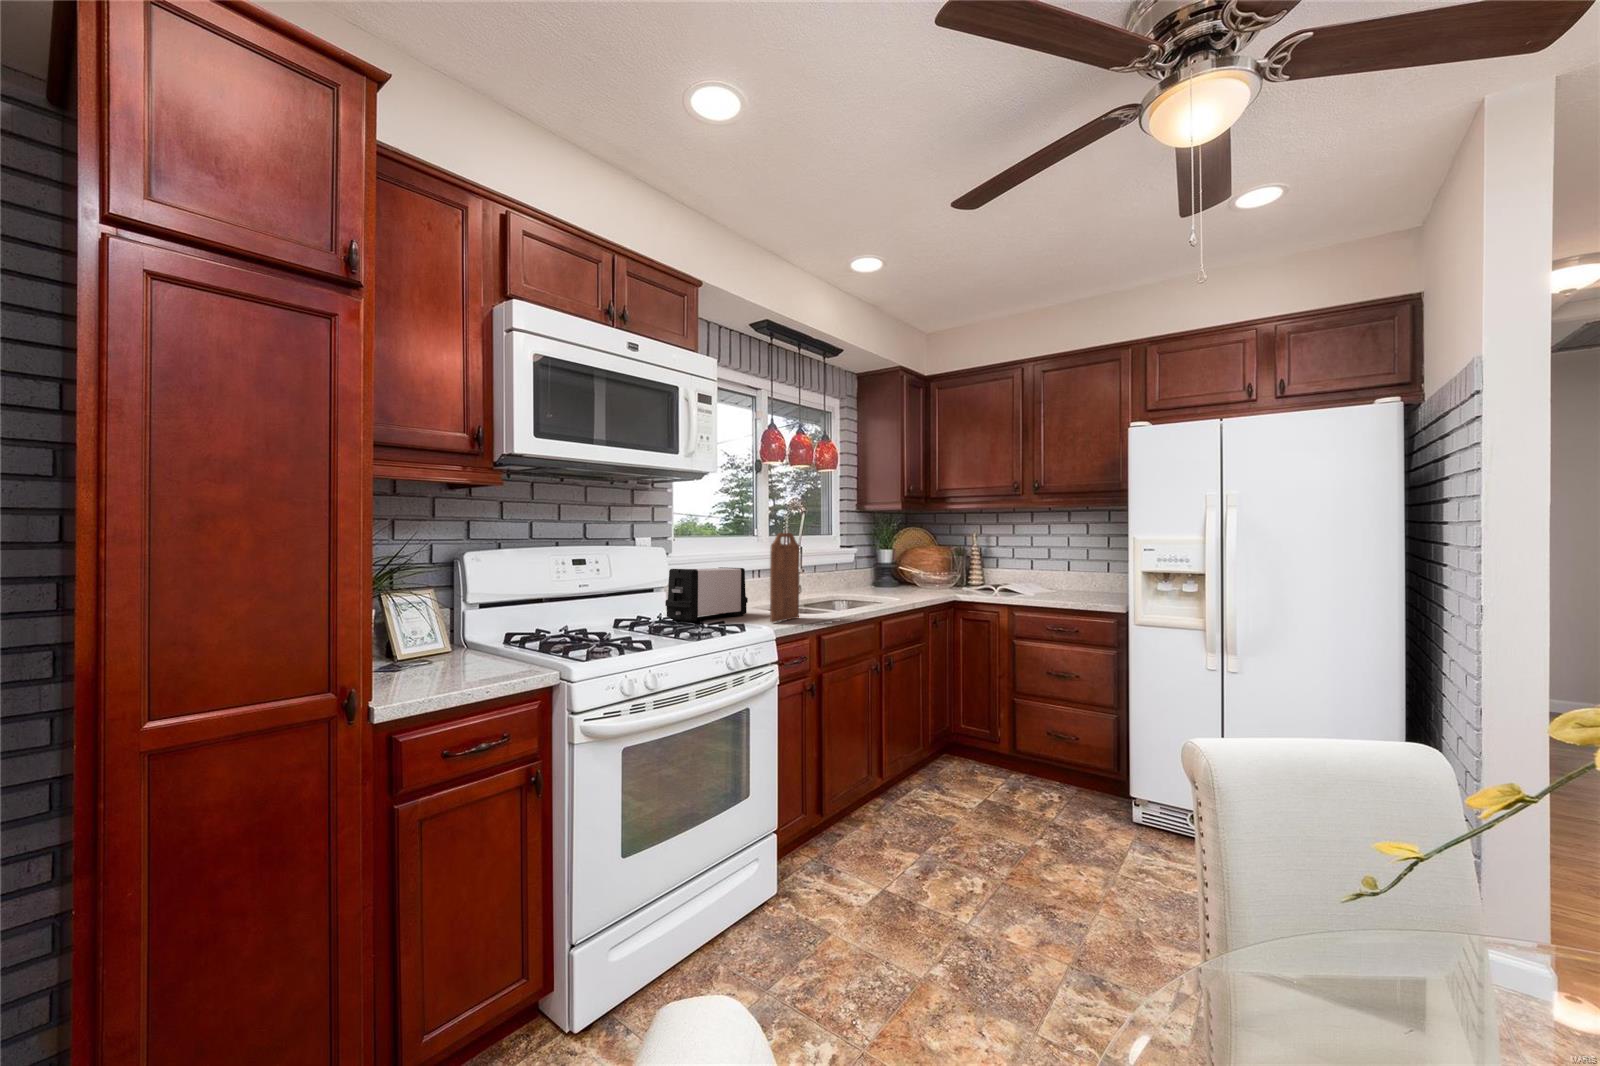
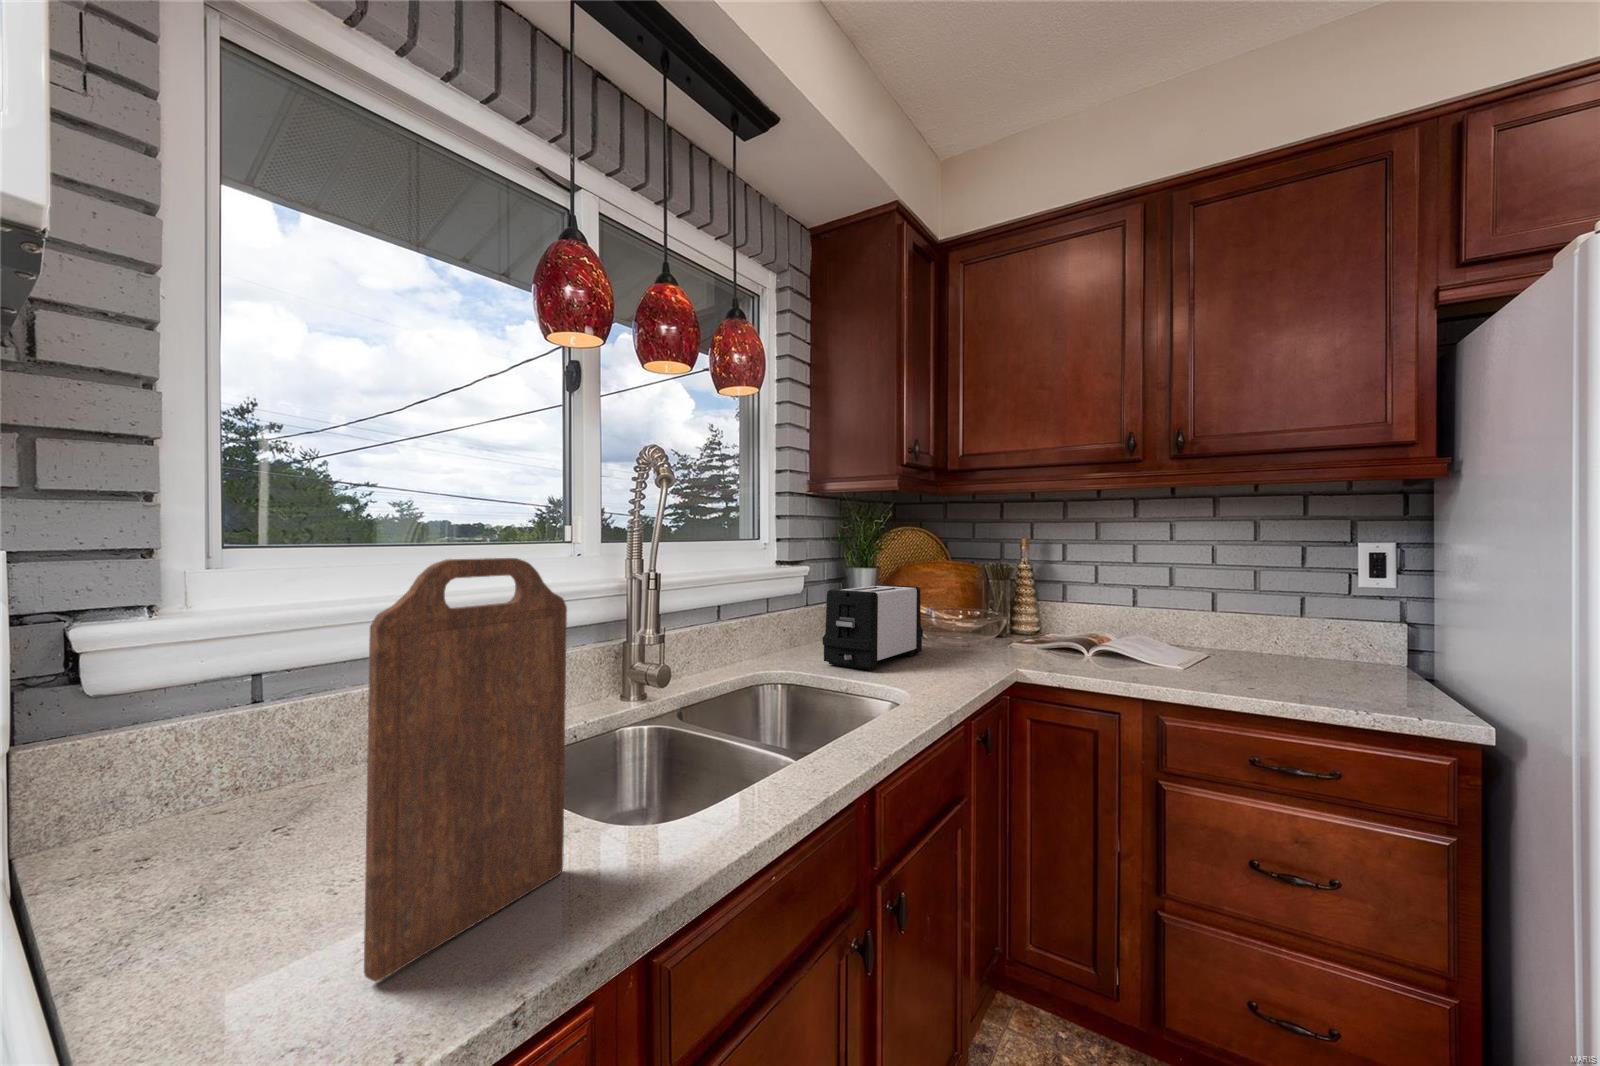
toaster: present [665,567,748,621] -> present [823,585,923,670]

